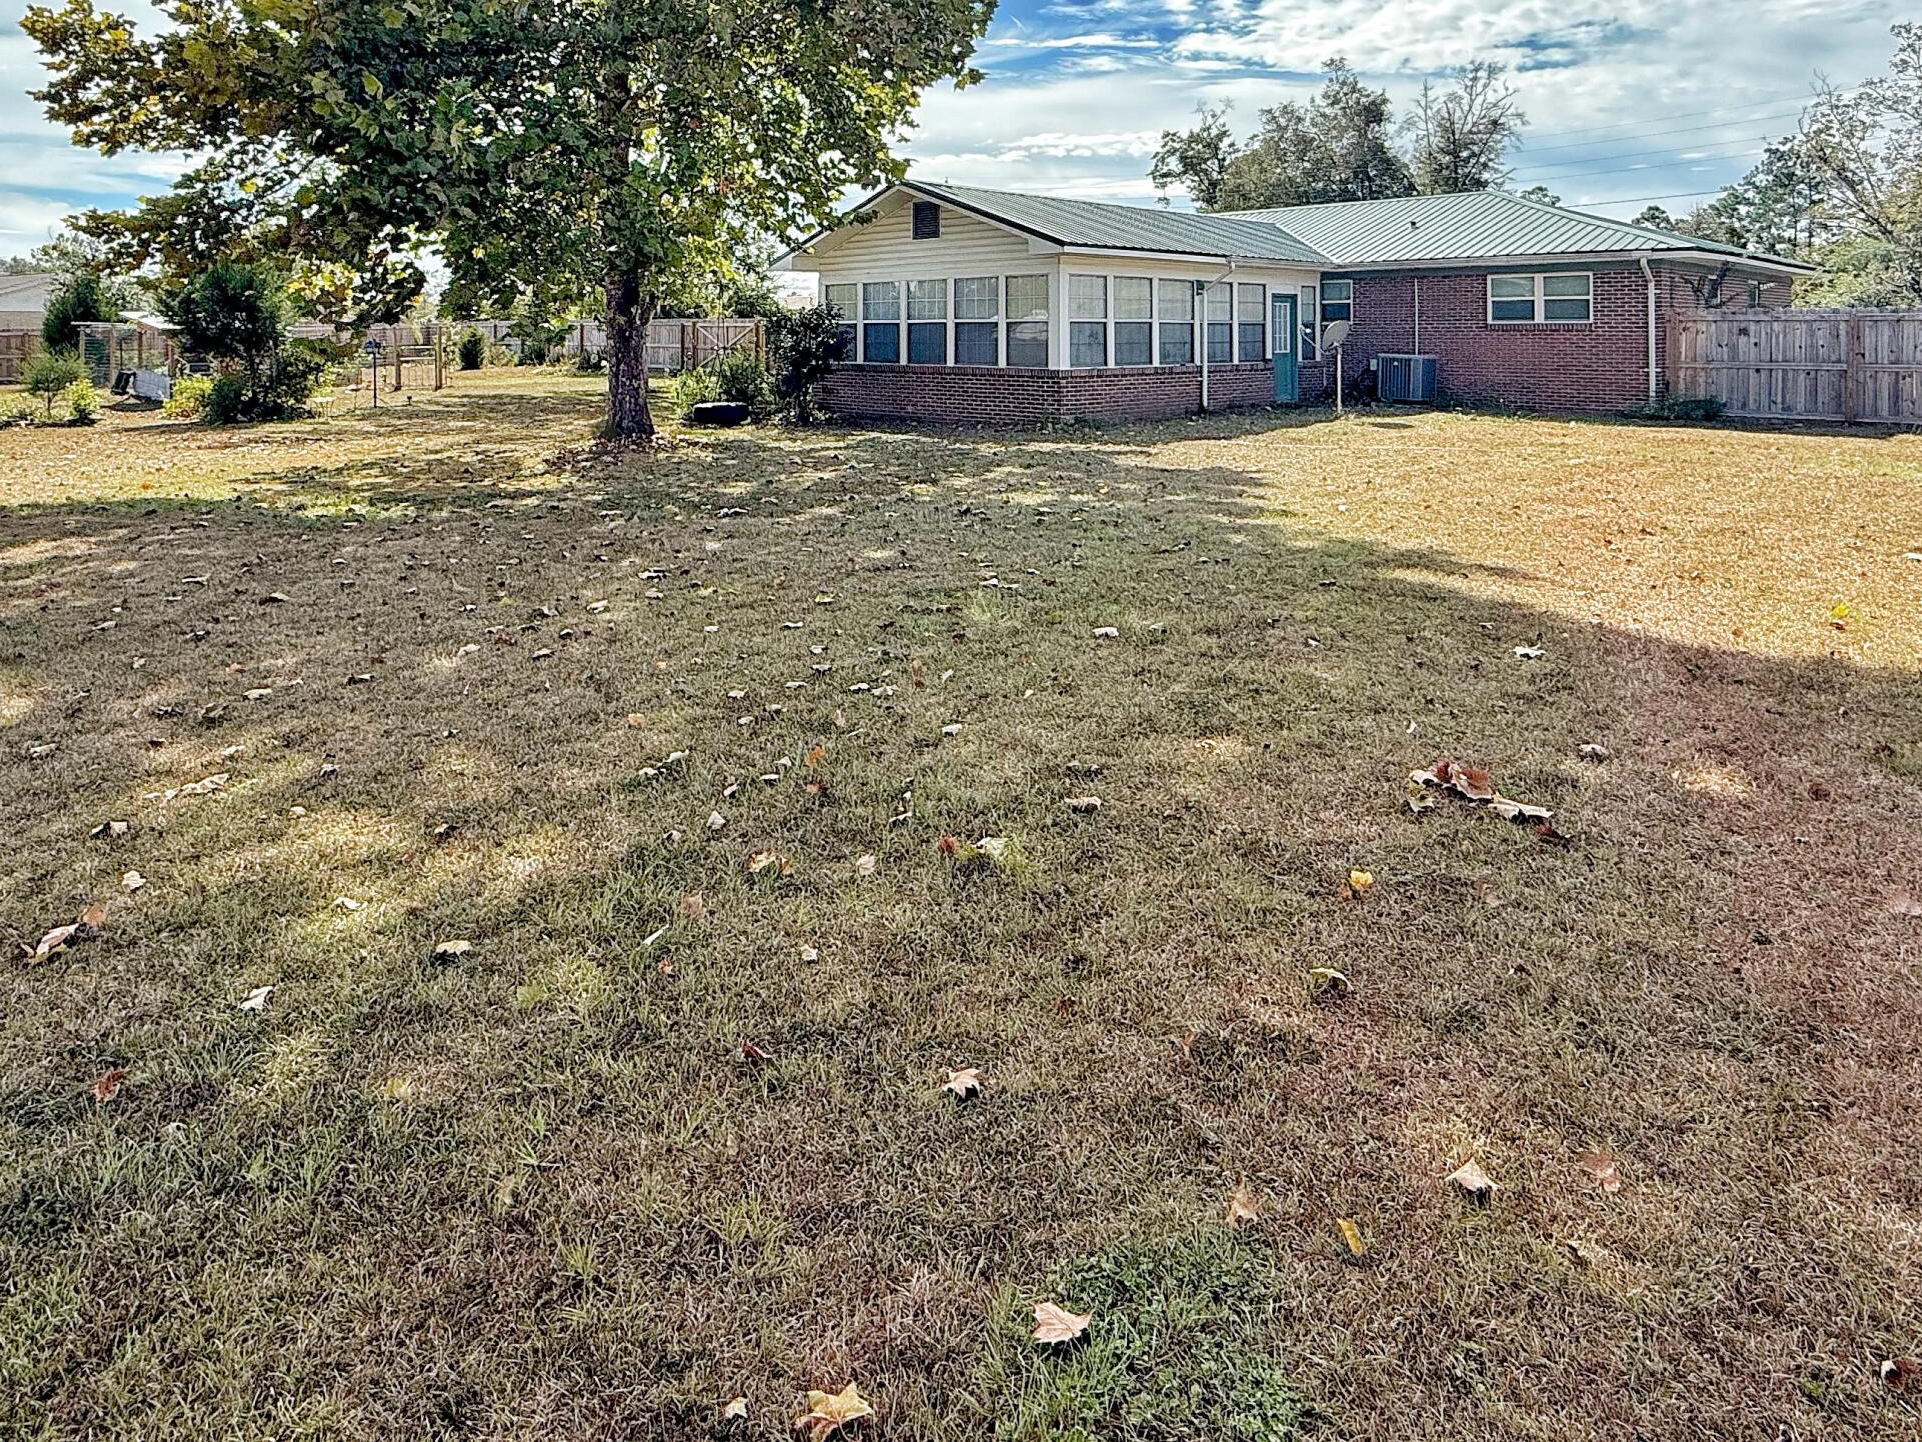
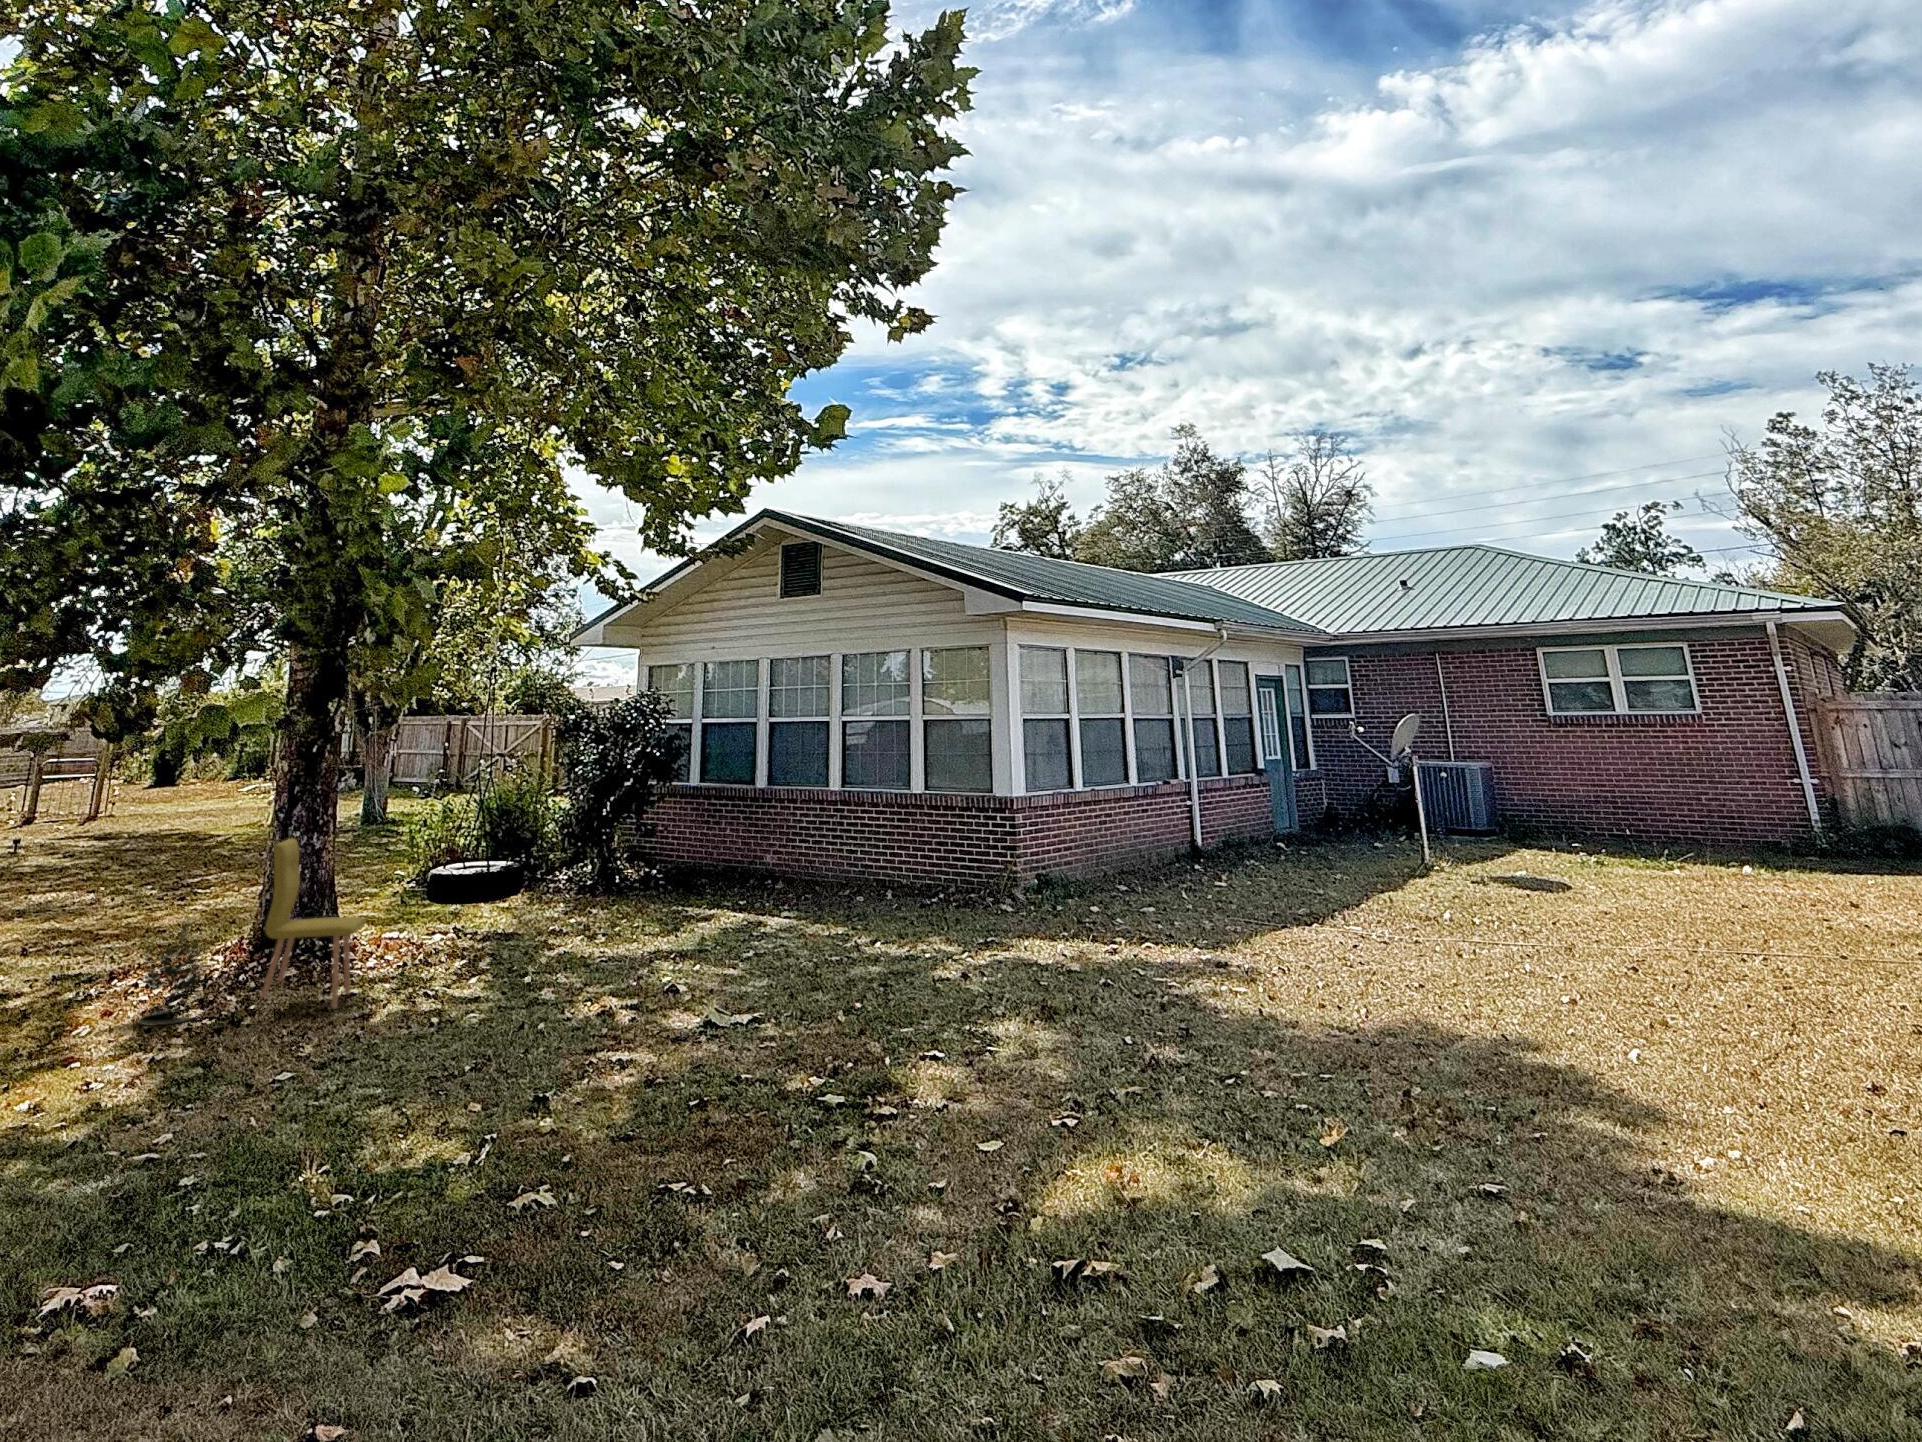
chair: none [639,376,686,452] -> present [261,838,366,1009]

